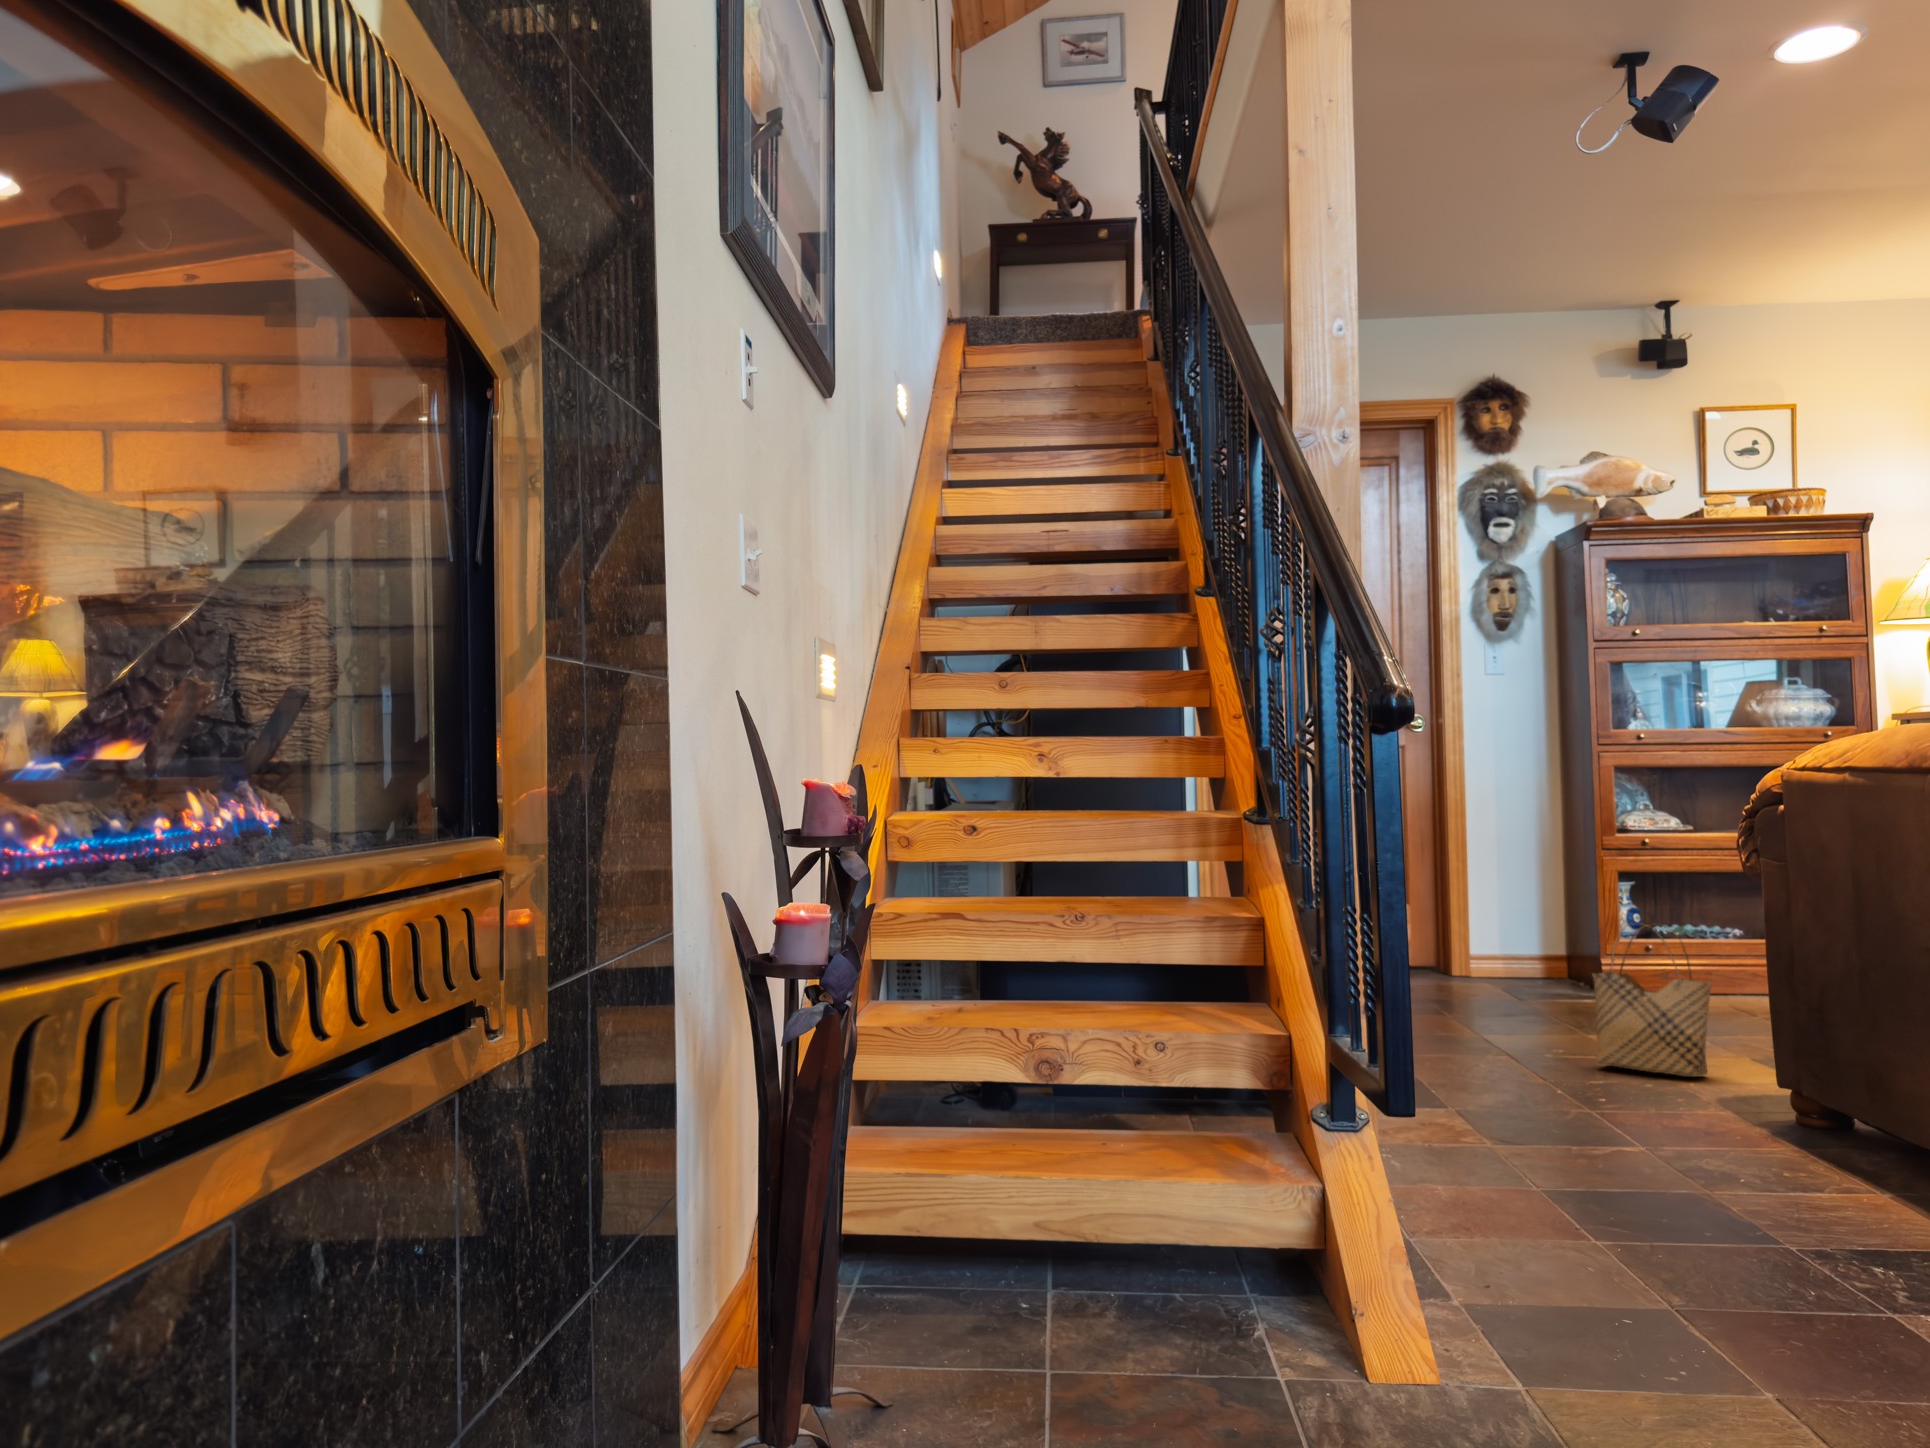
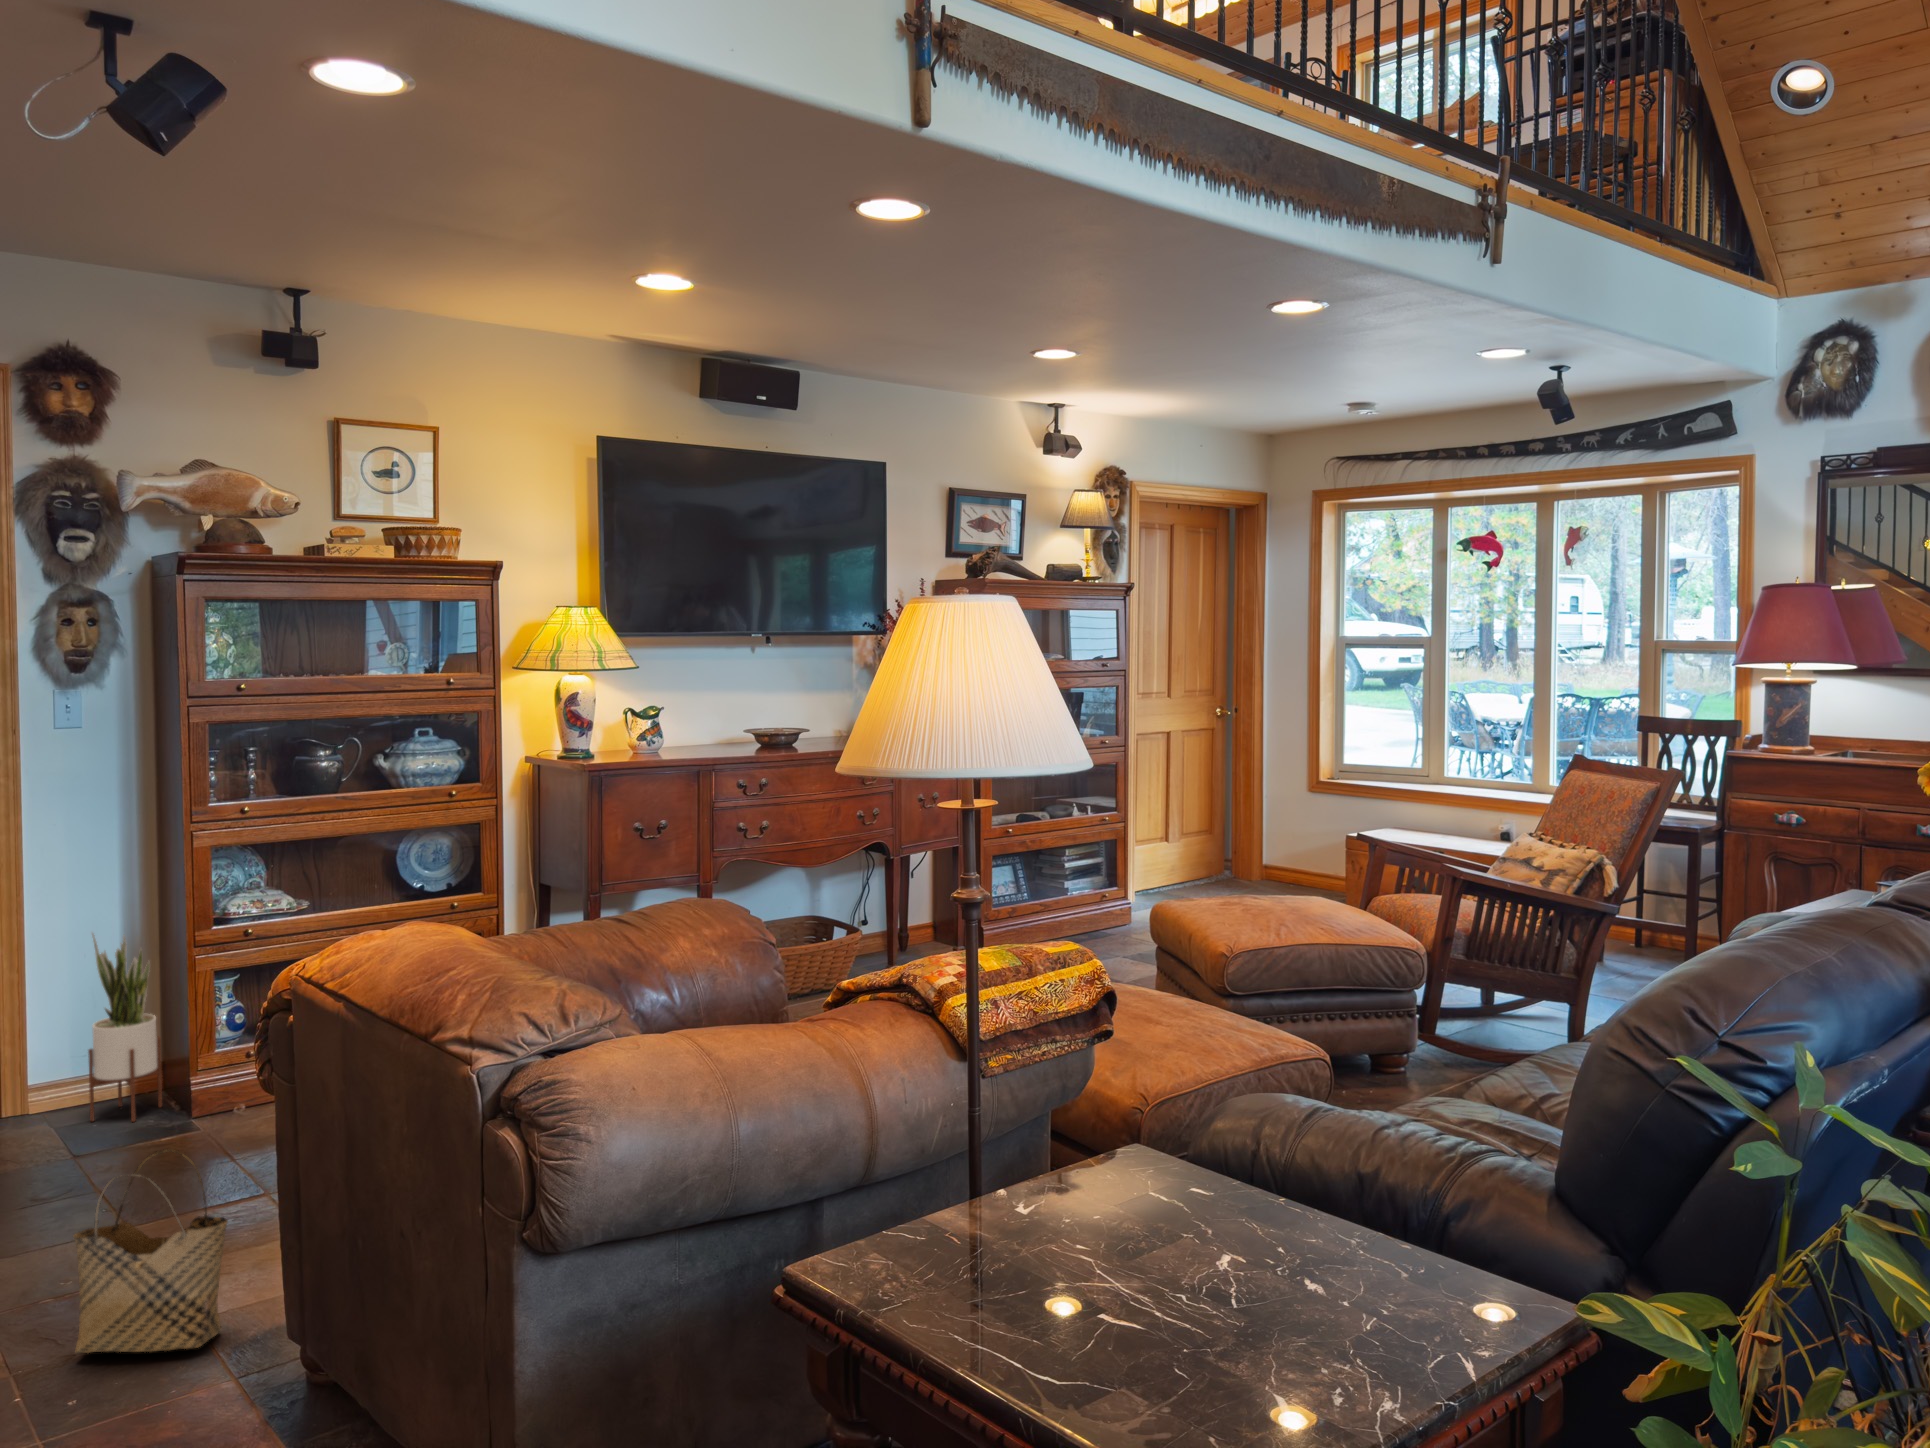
potted plant: none [1514,836,1571,991] -> present [88,933,162,1122]

